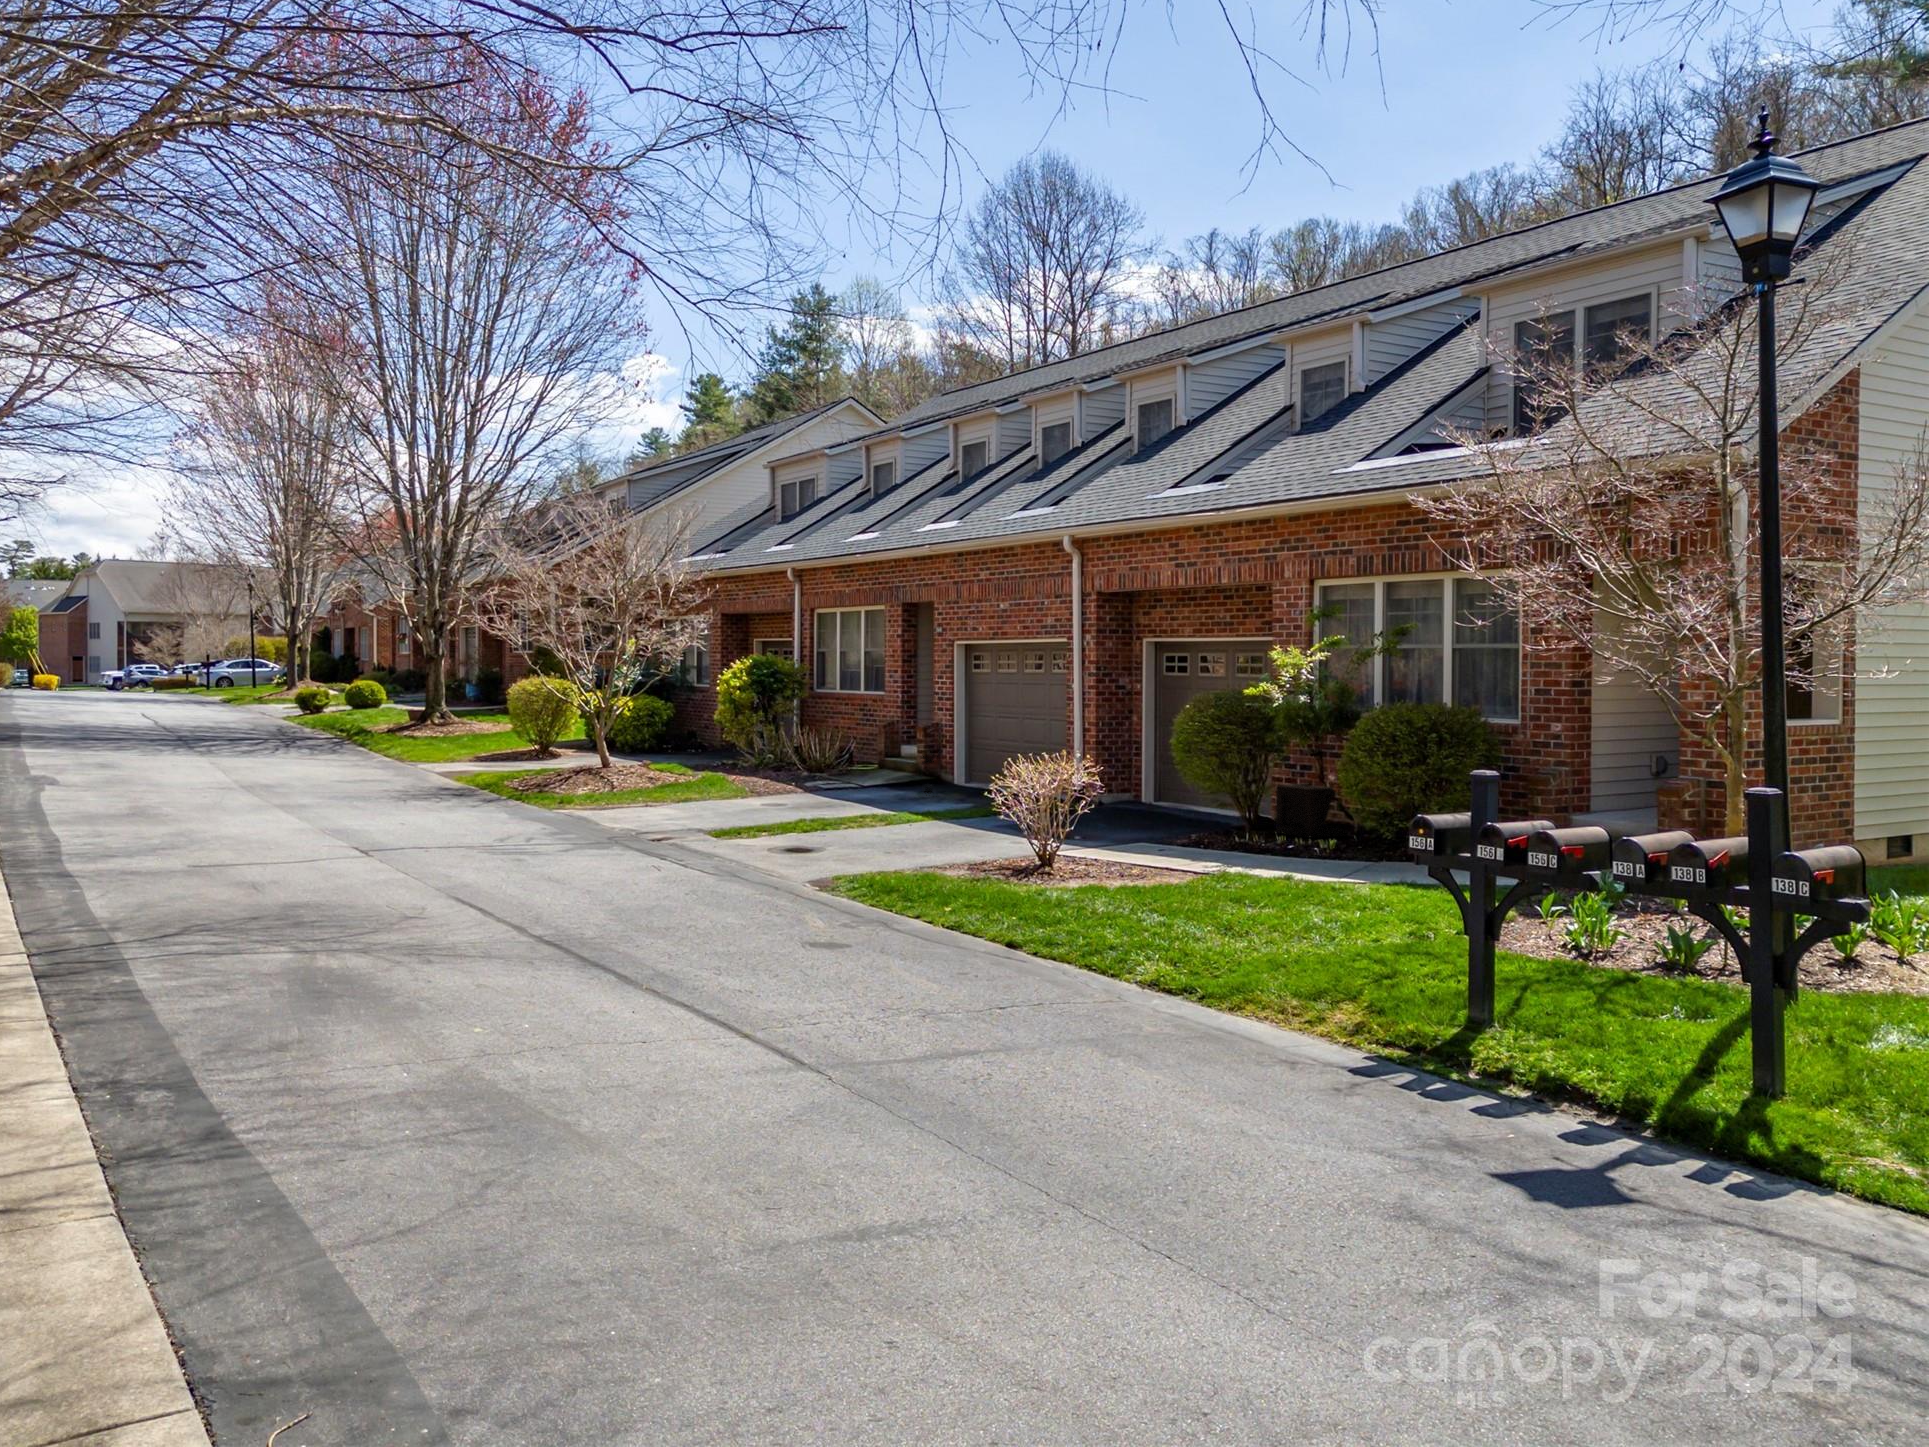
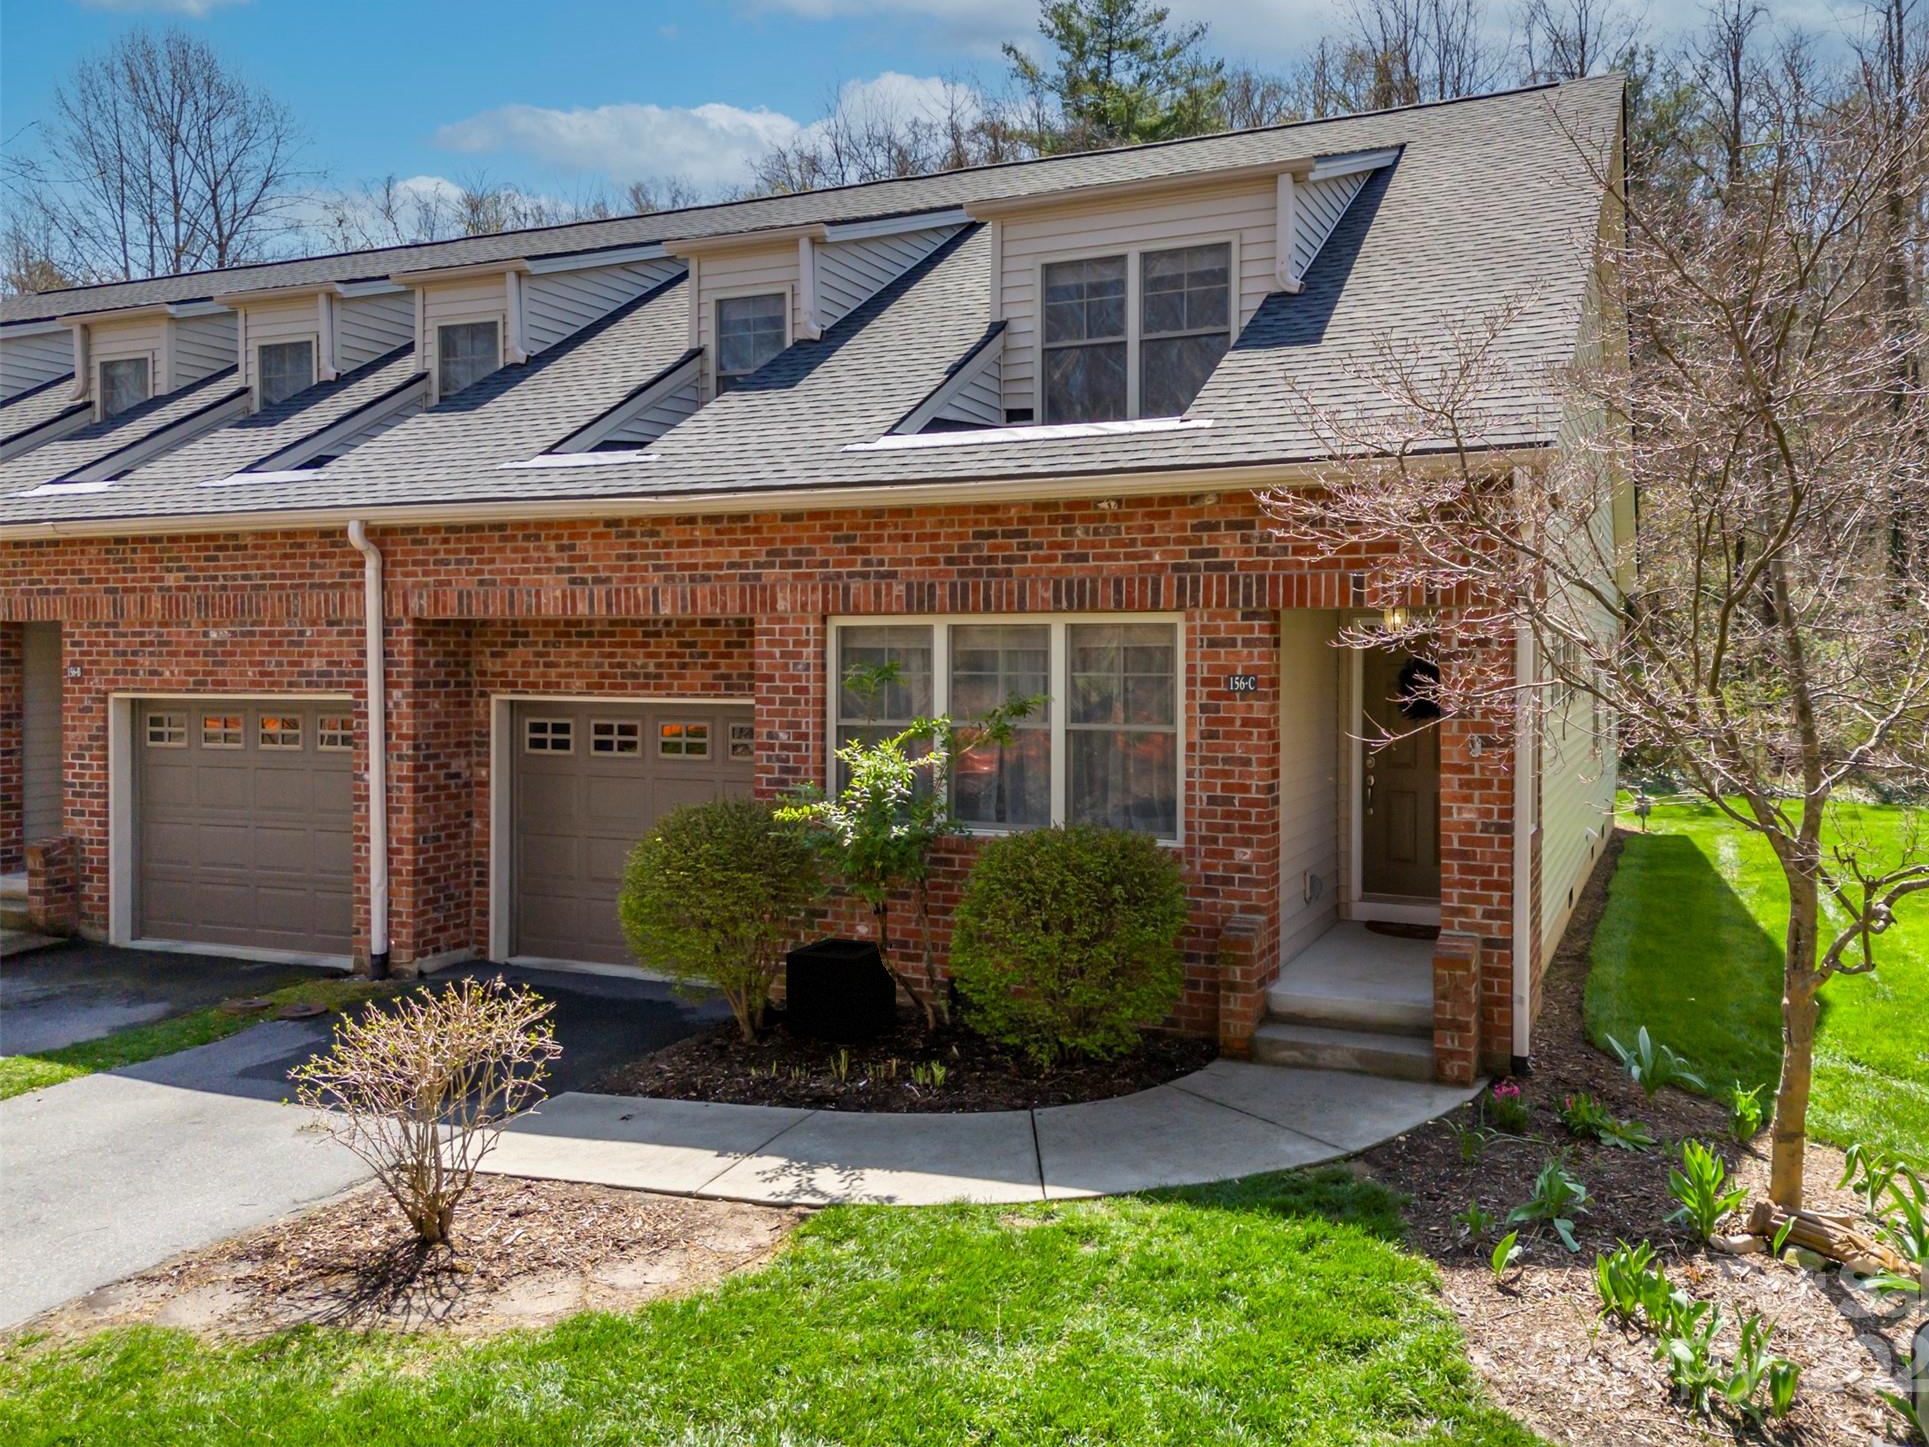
potted plant: present [920,753,938,792] -> none [36,889,82,962]

